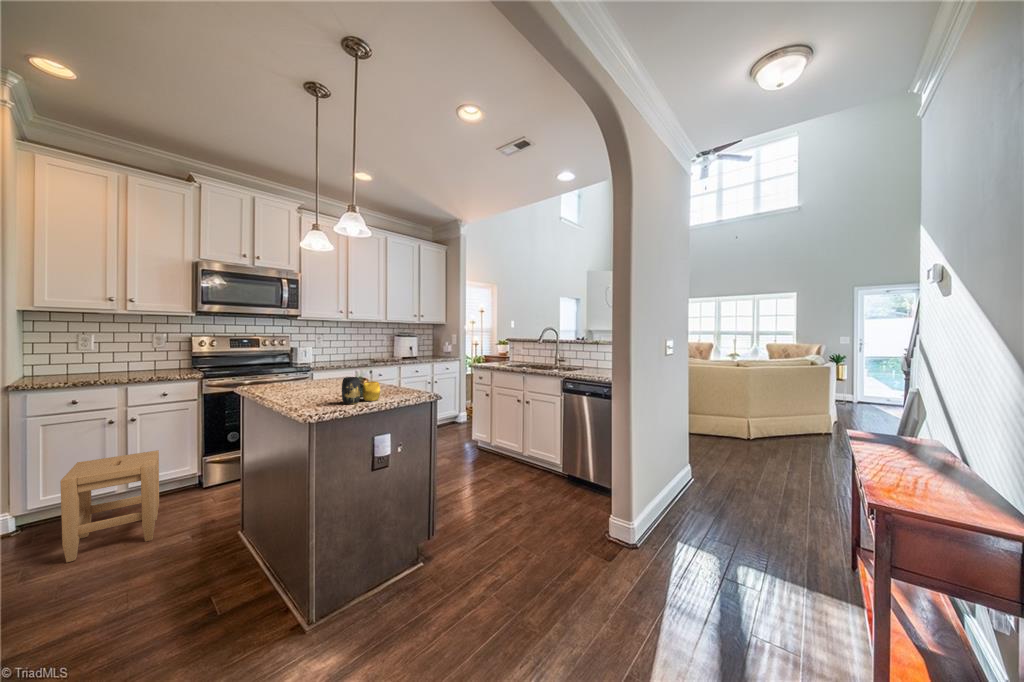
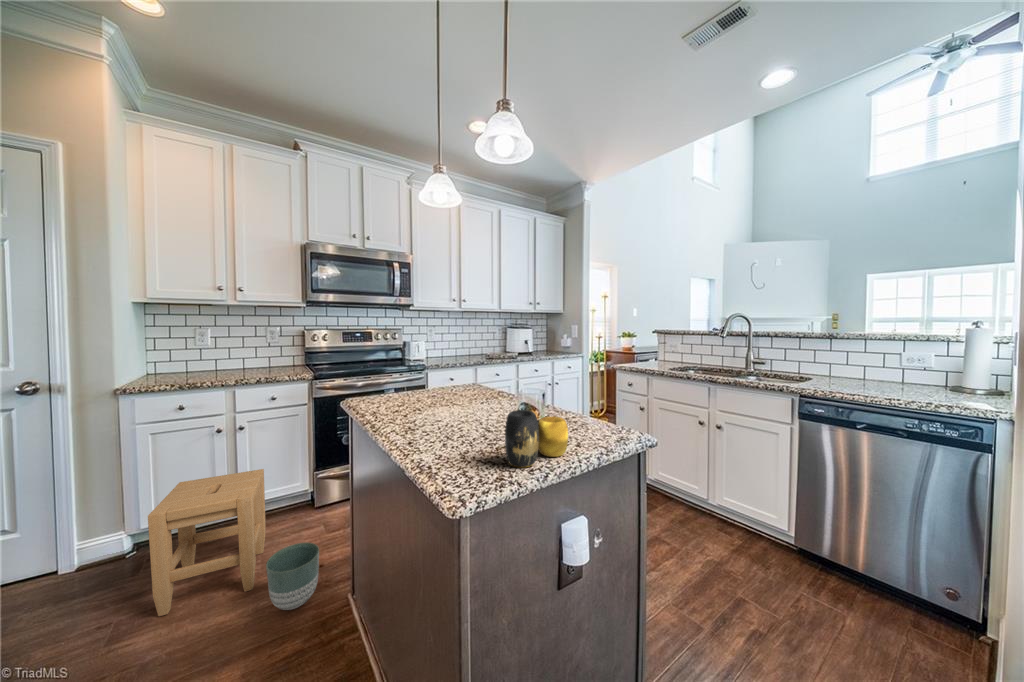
planter: none [170,498,215,545] -> present [266,543,319,610]

